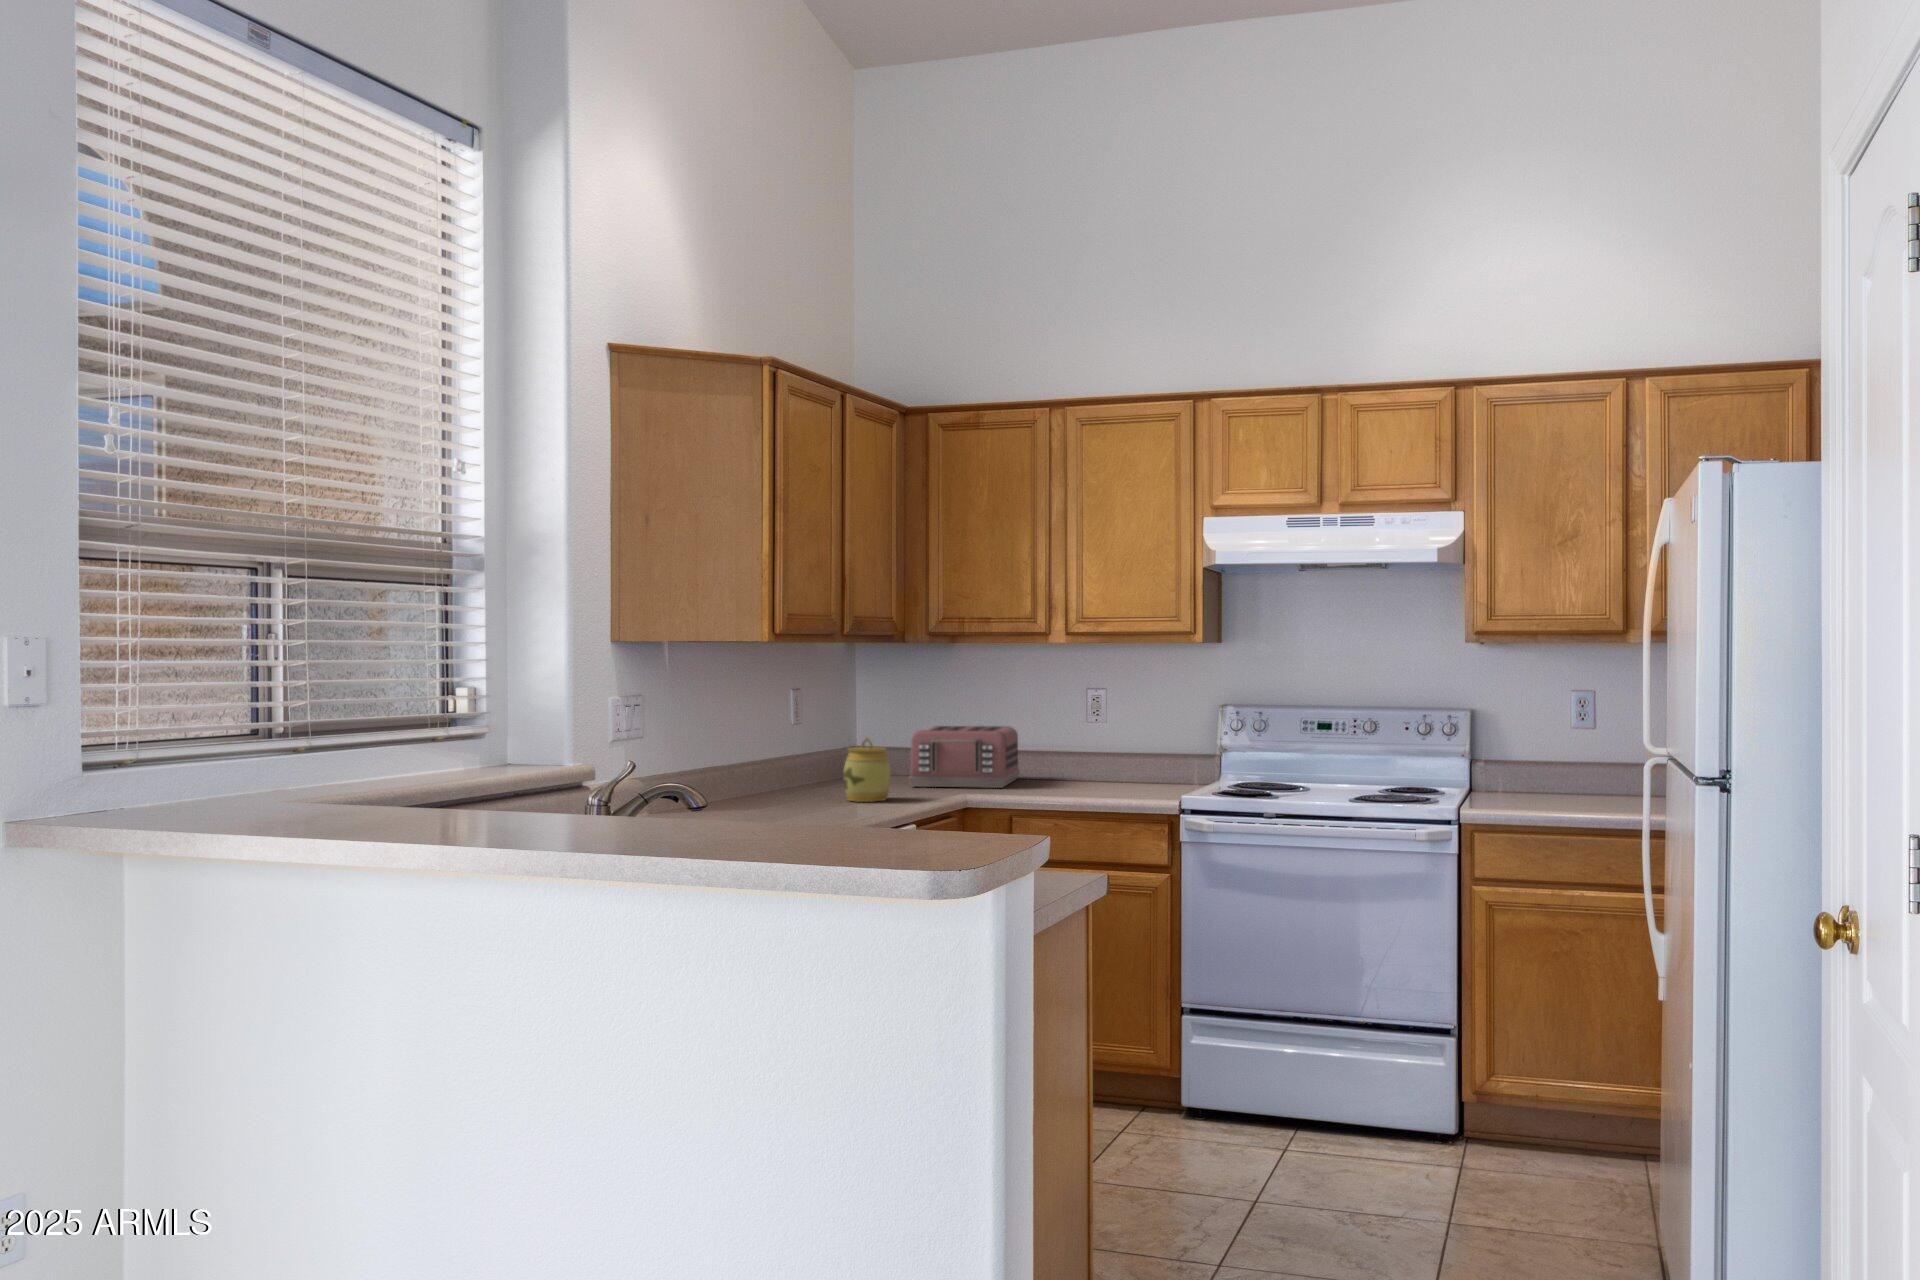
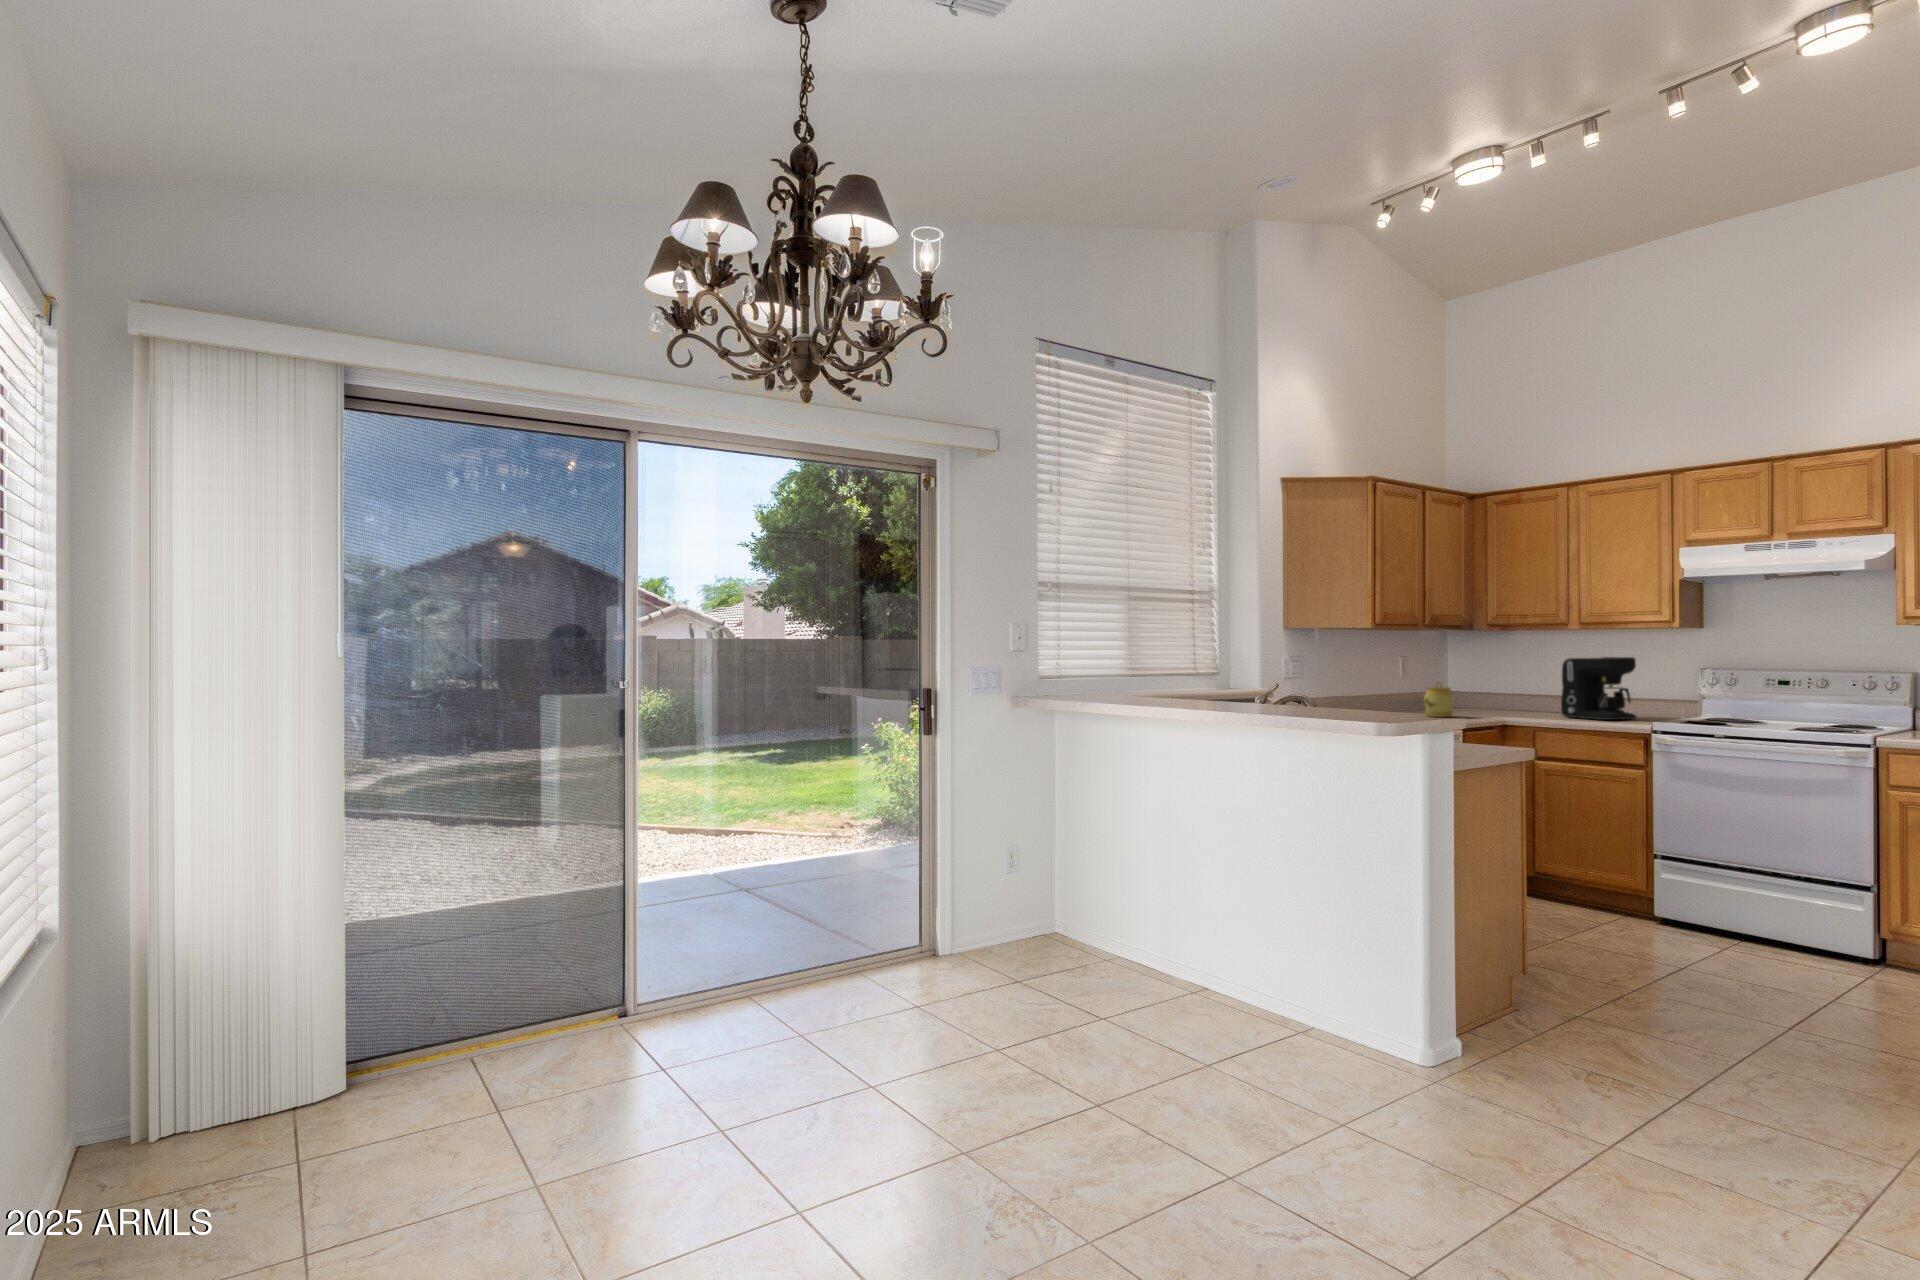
coffee maker: none [1045,690,1146,794] -> present [1561,657,1636,720]
toaster: present [909,726,1020,788] -> none [1471,678,1551,715]

